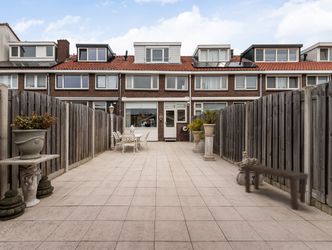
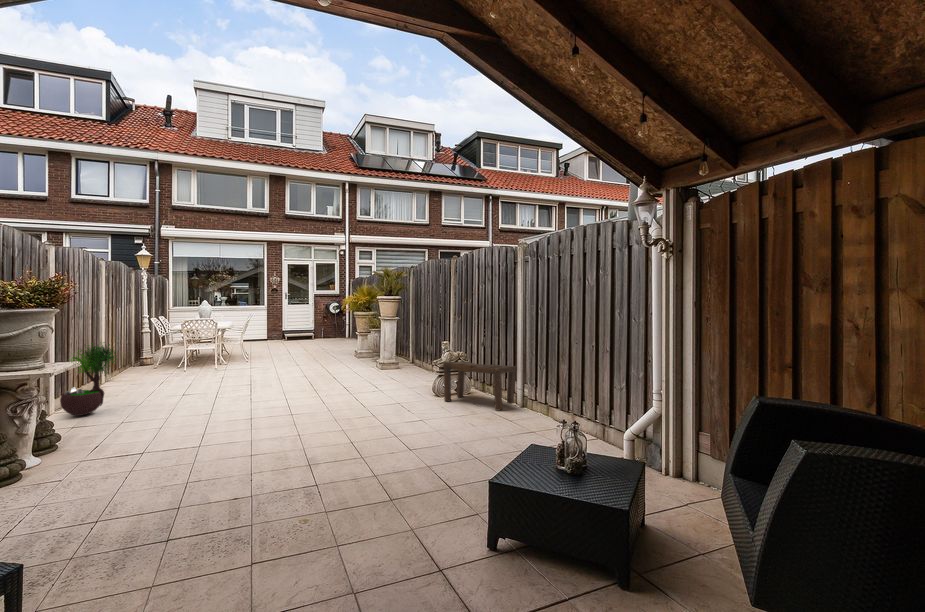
potted tree: none [53,141,76,177] -> present [60,343,117,416]

